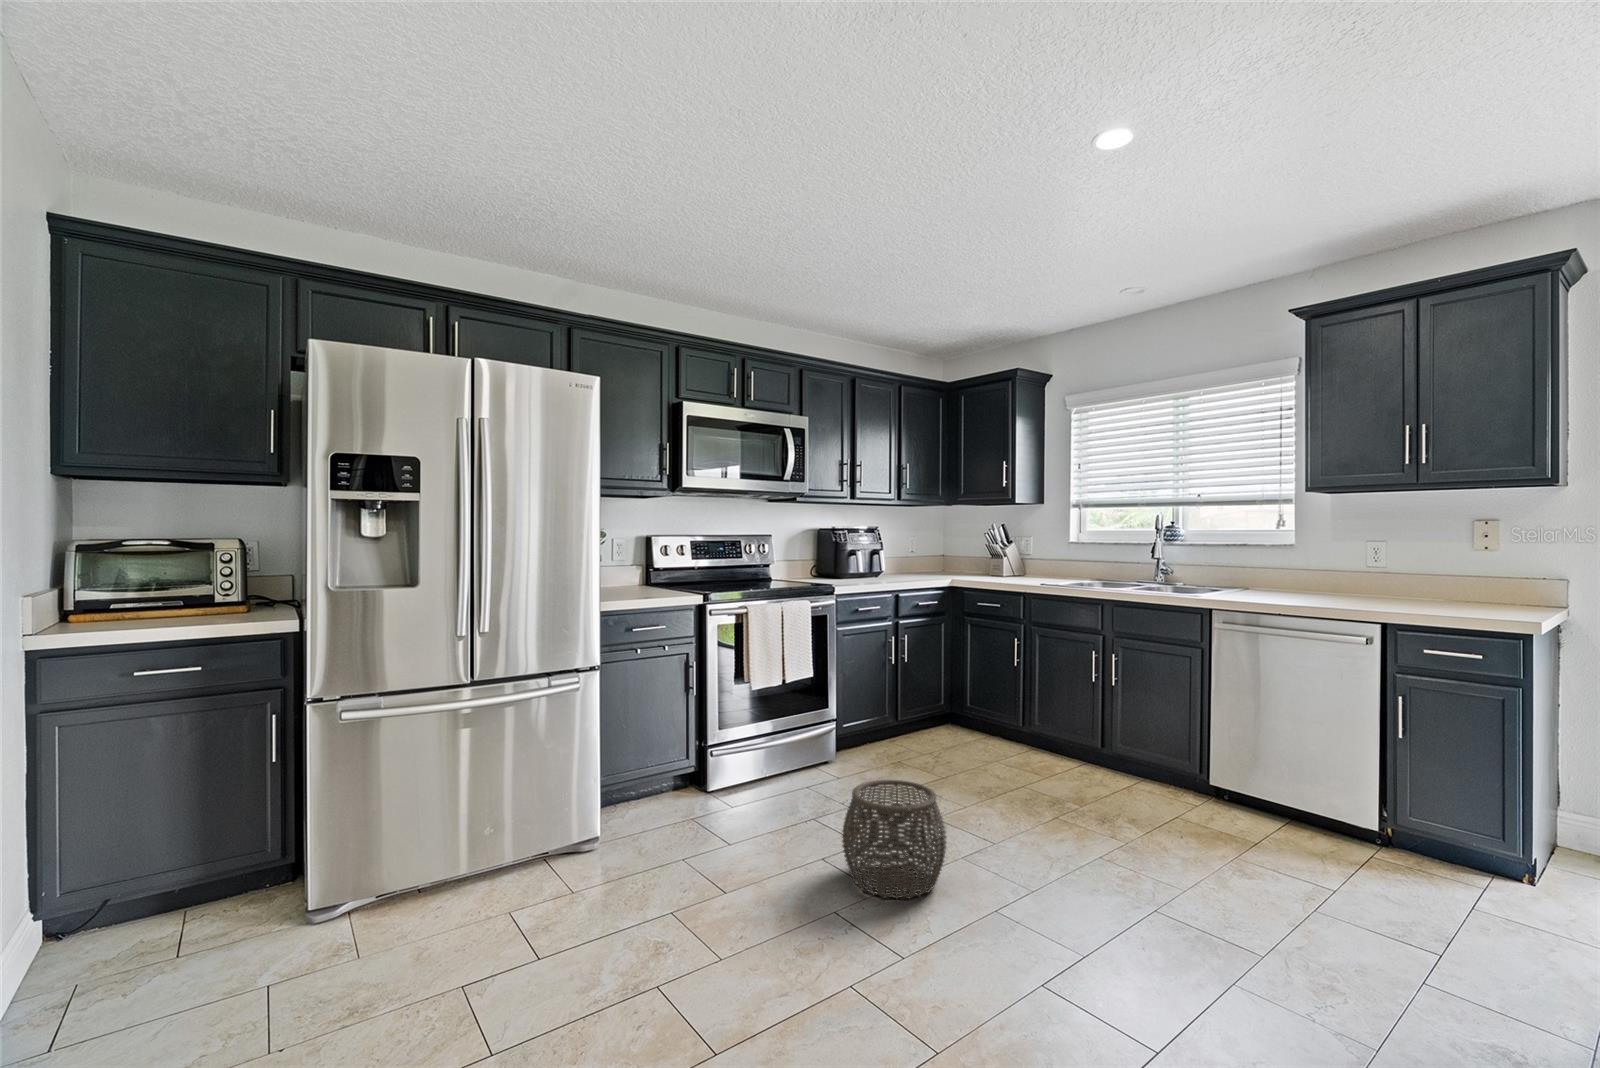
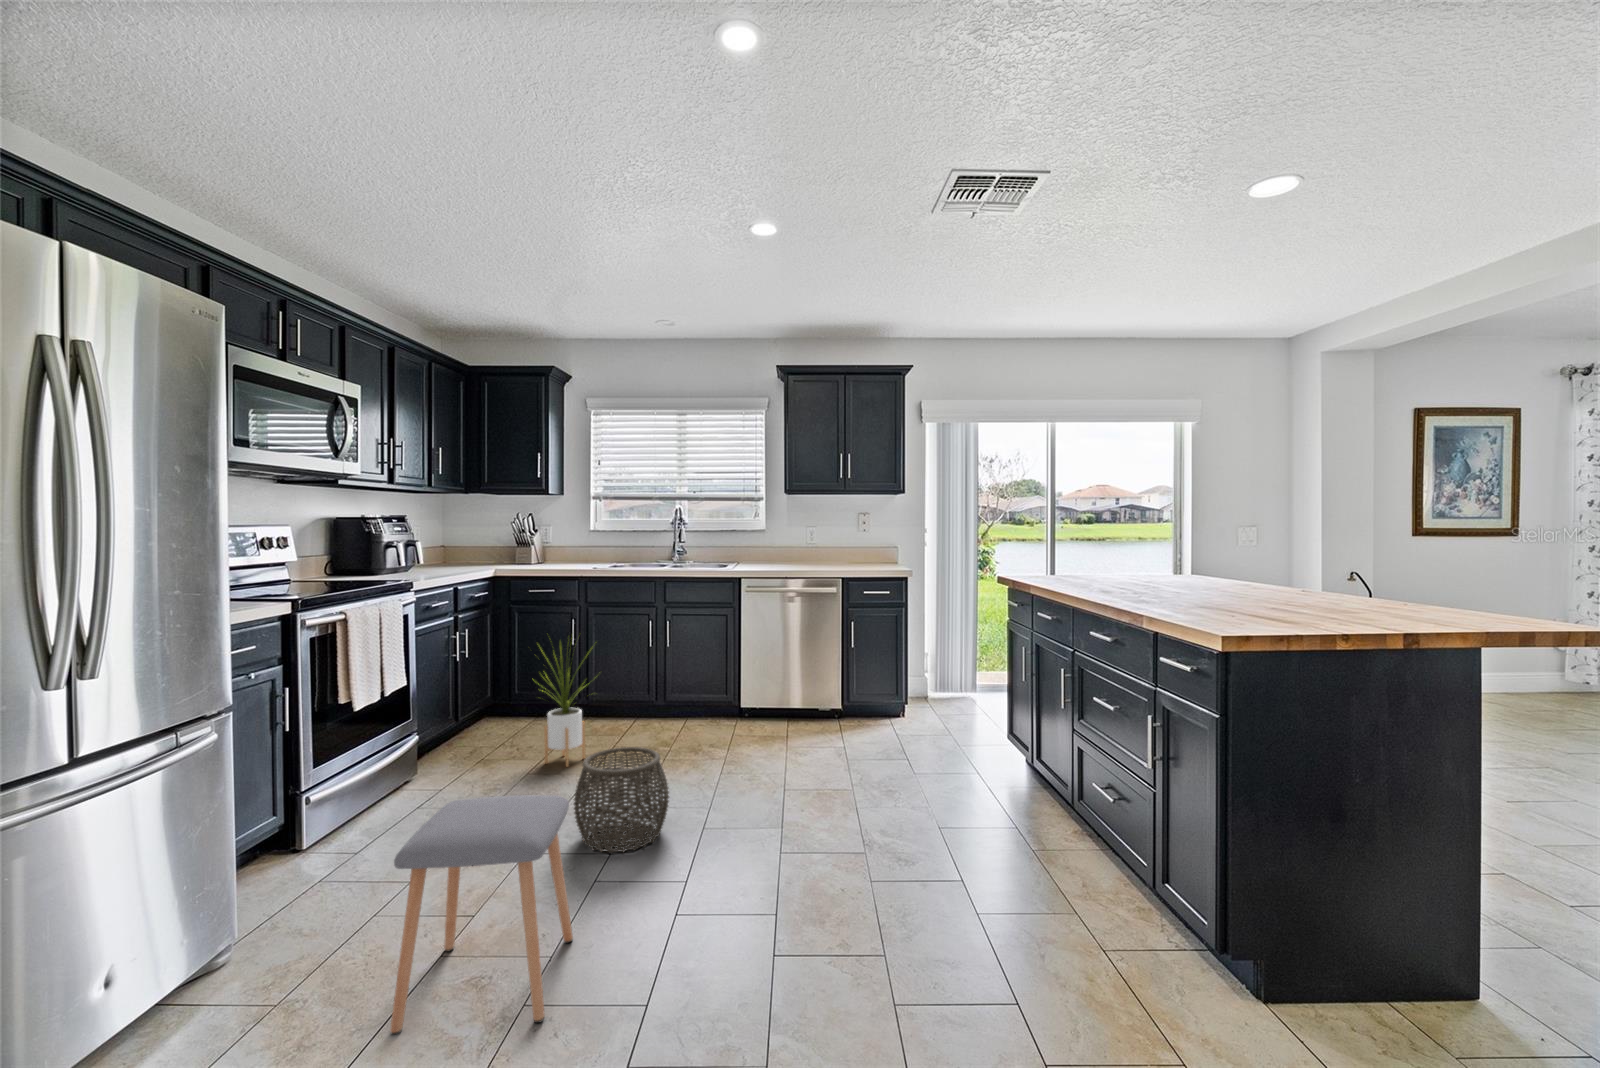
house plant: none [913,648,988,796] -> present [544,646,587,767]
stool: none [568,776,736,998] -> present [390,795,573,1035]

